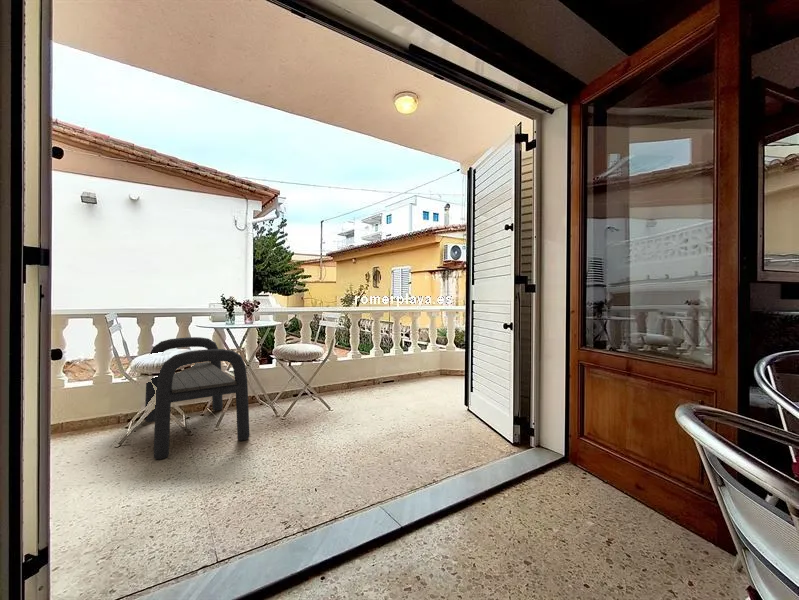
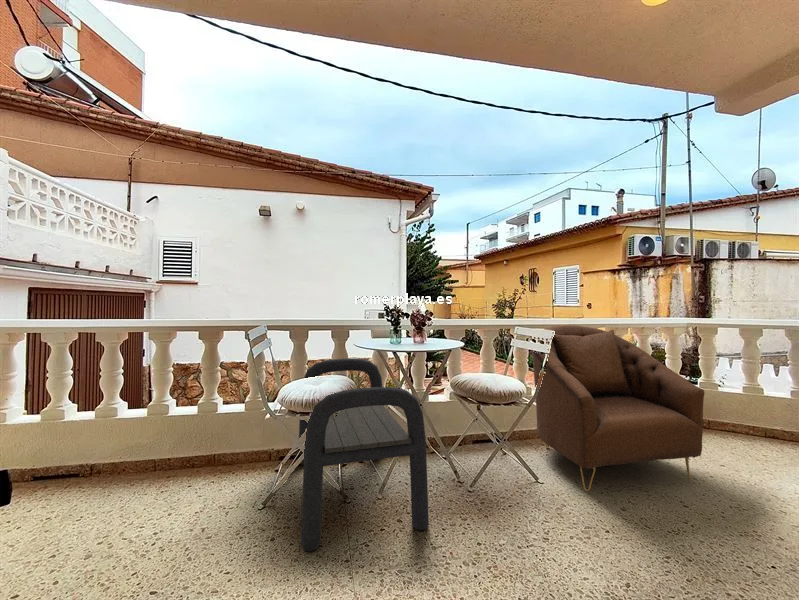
armchair: none [334,311,429,411] -> present [532,325,705,491]

